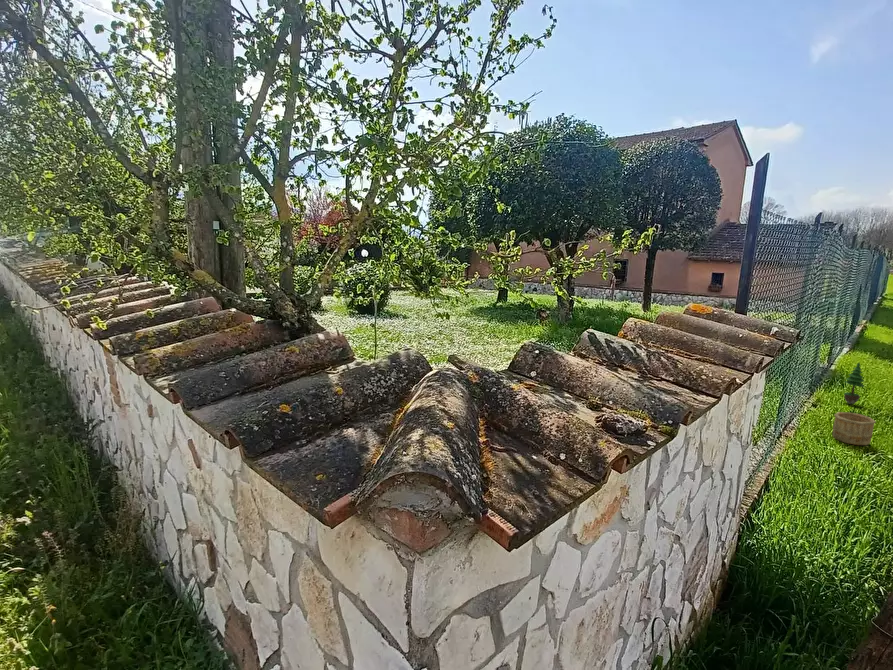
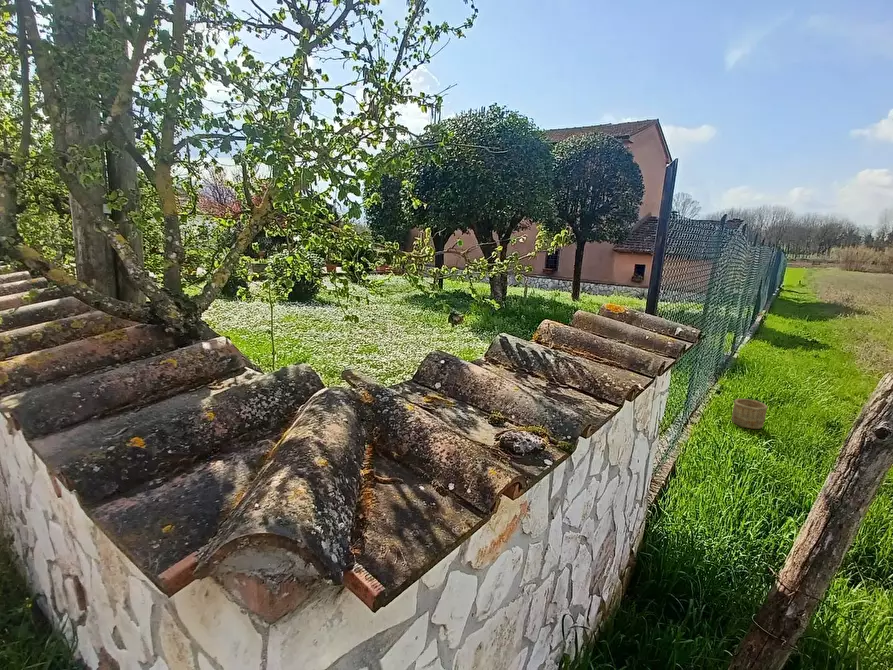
potted tree: present [844,363,864,404] -> none [743,351,760,390]

